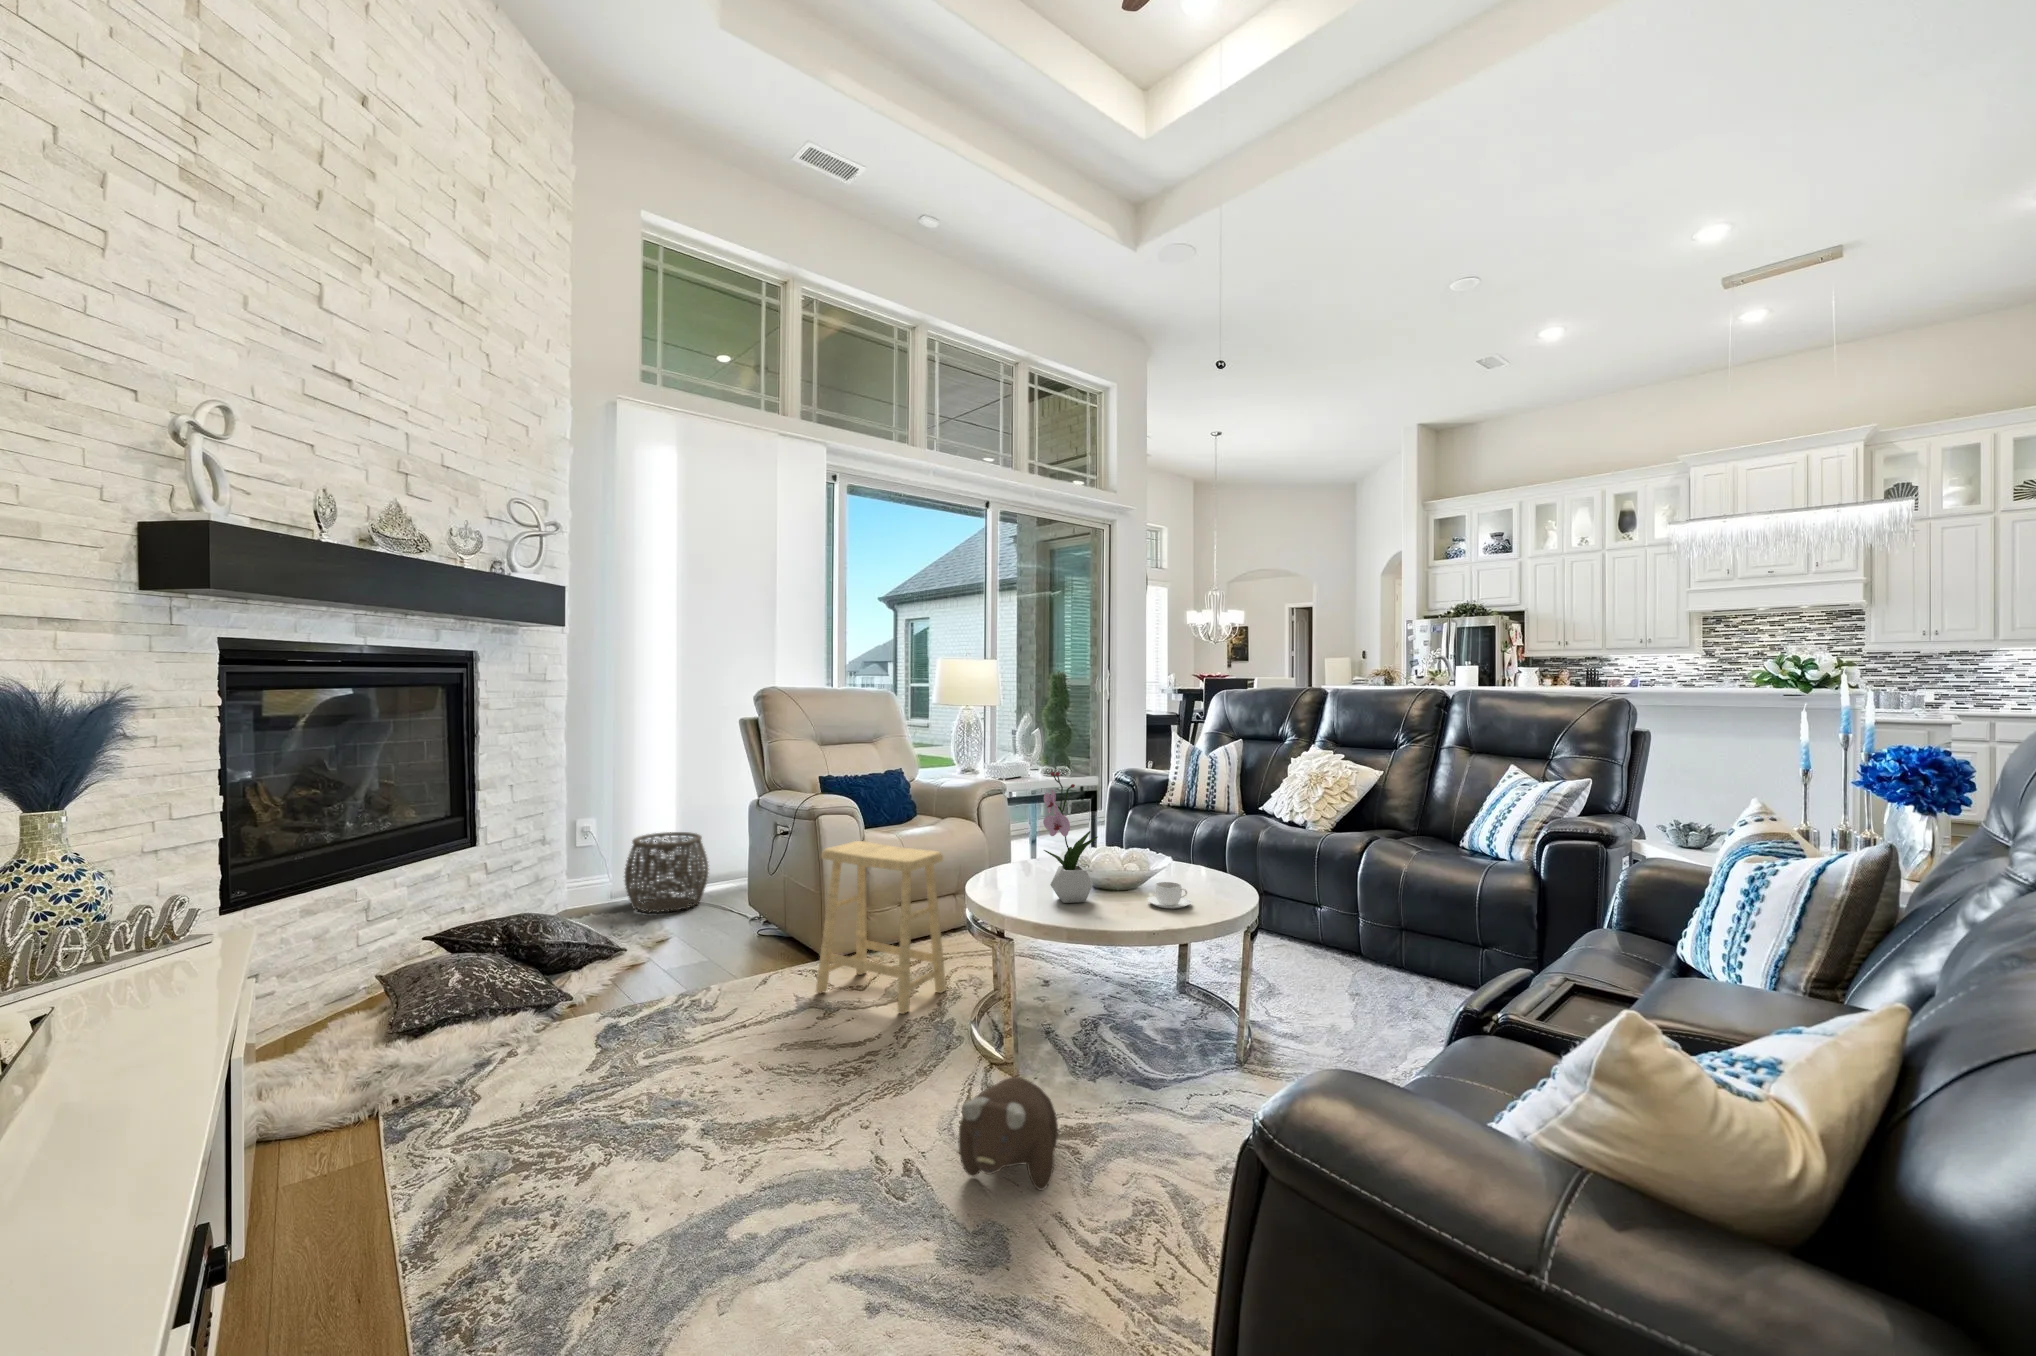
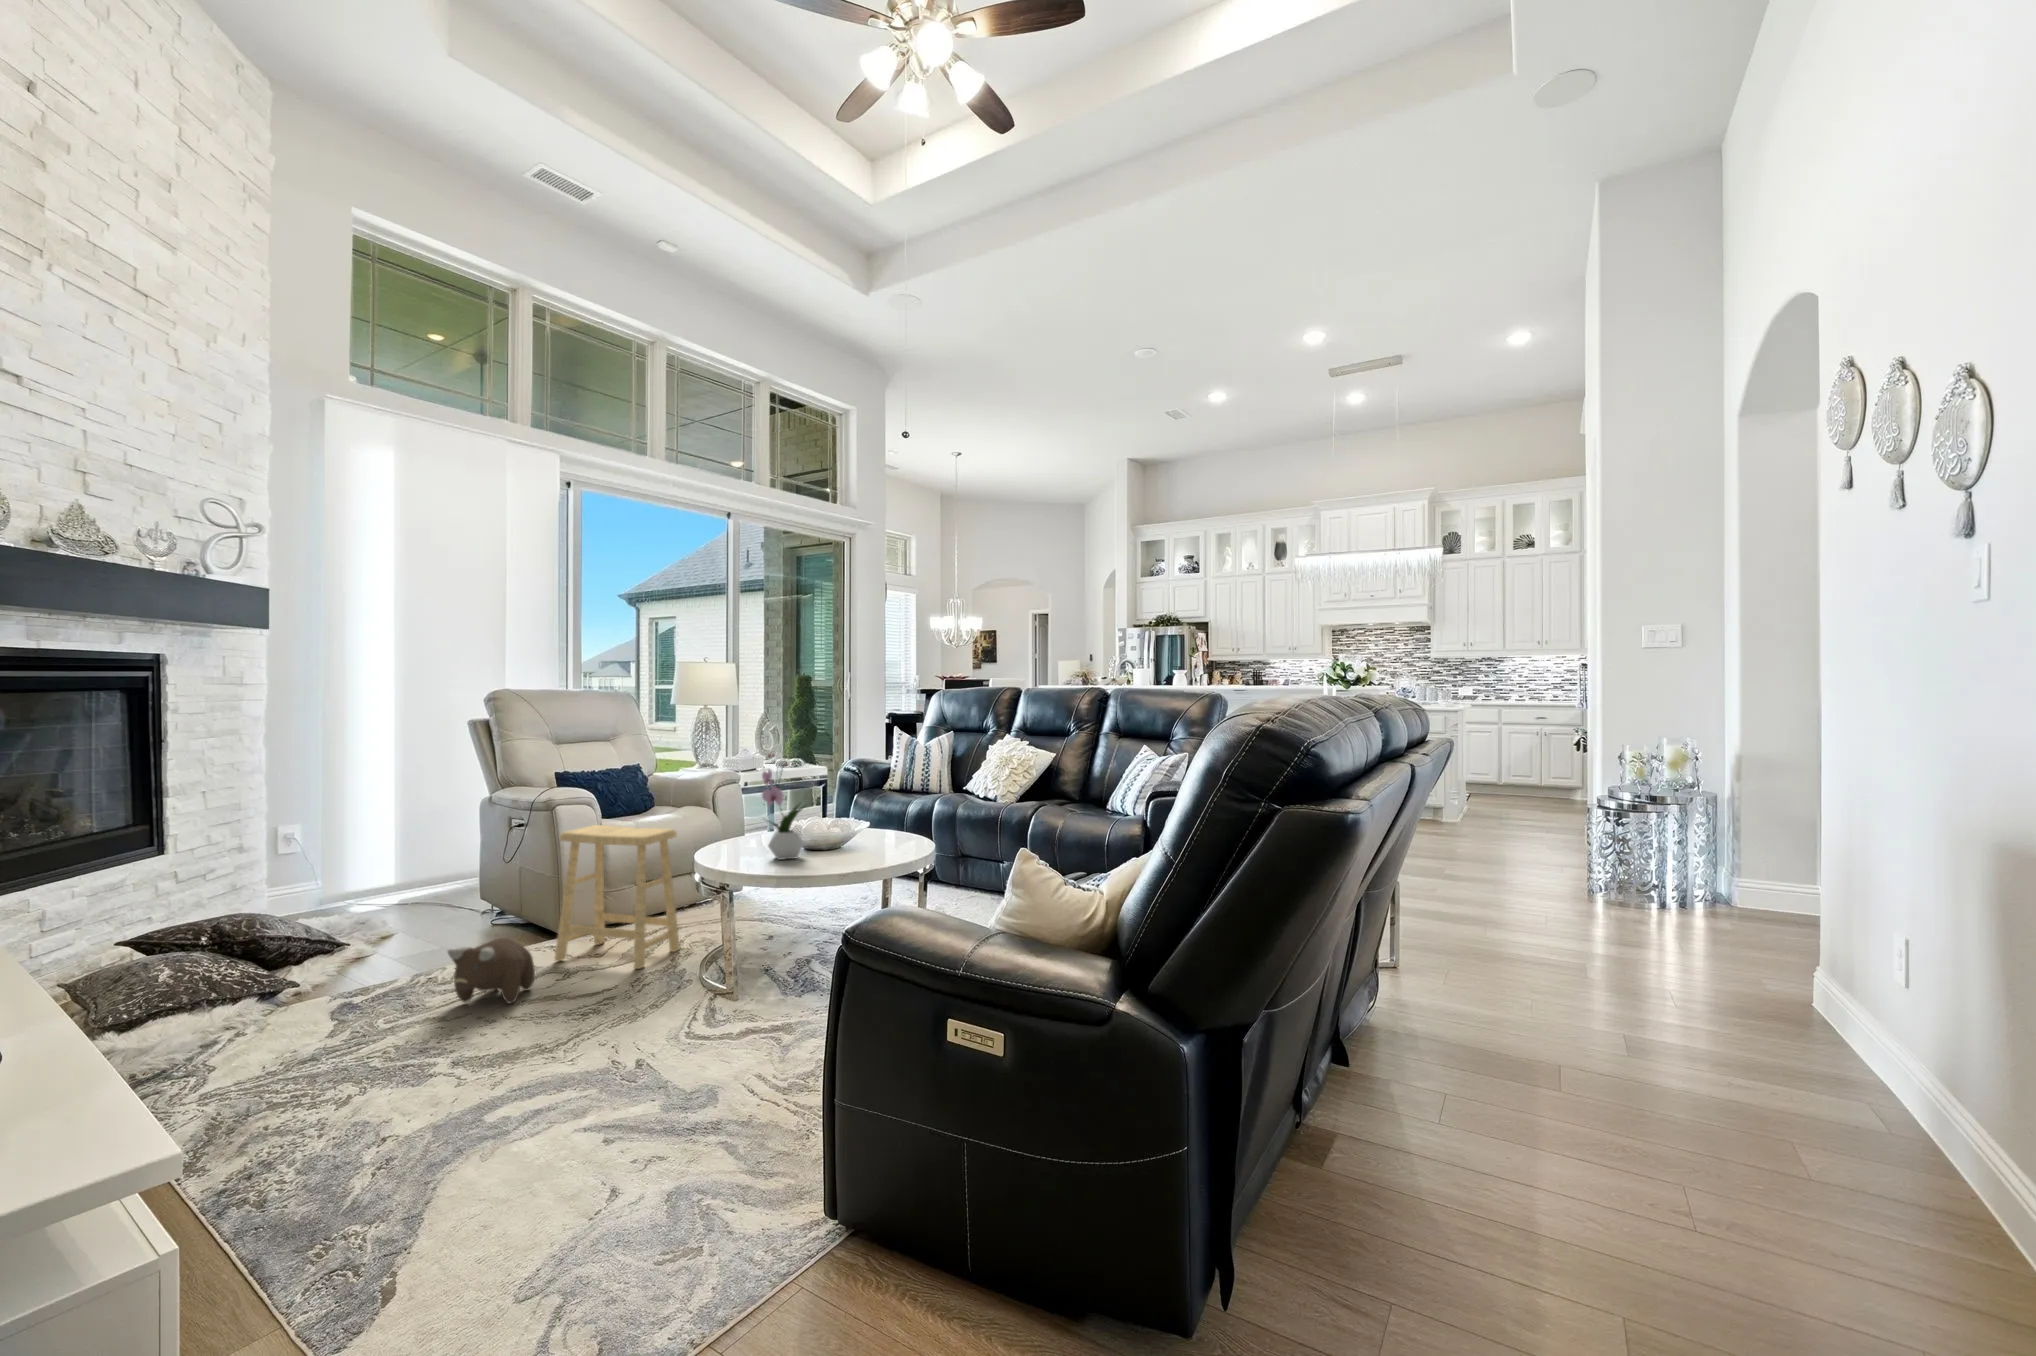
woven basket: present [624,832,709,913] -> none [339,833,437,913]
coffee cup: present [1147,882,1191,908] -> none [847,839,883,858]
plush toy: present [958,1077,1058,1190] -> present [448,938,535,1003]

